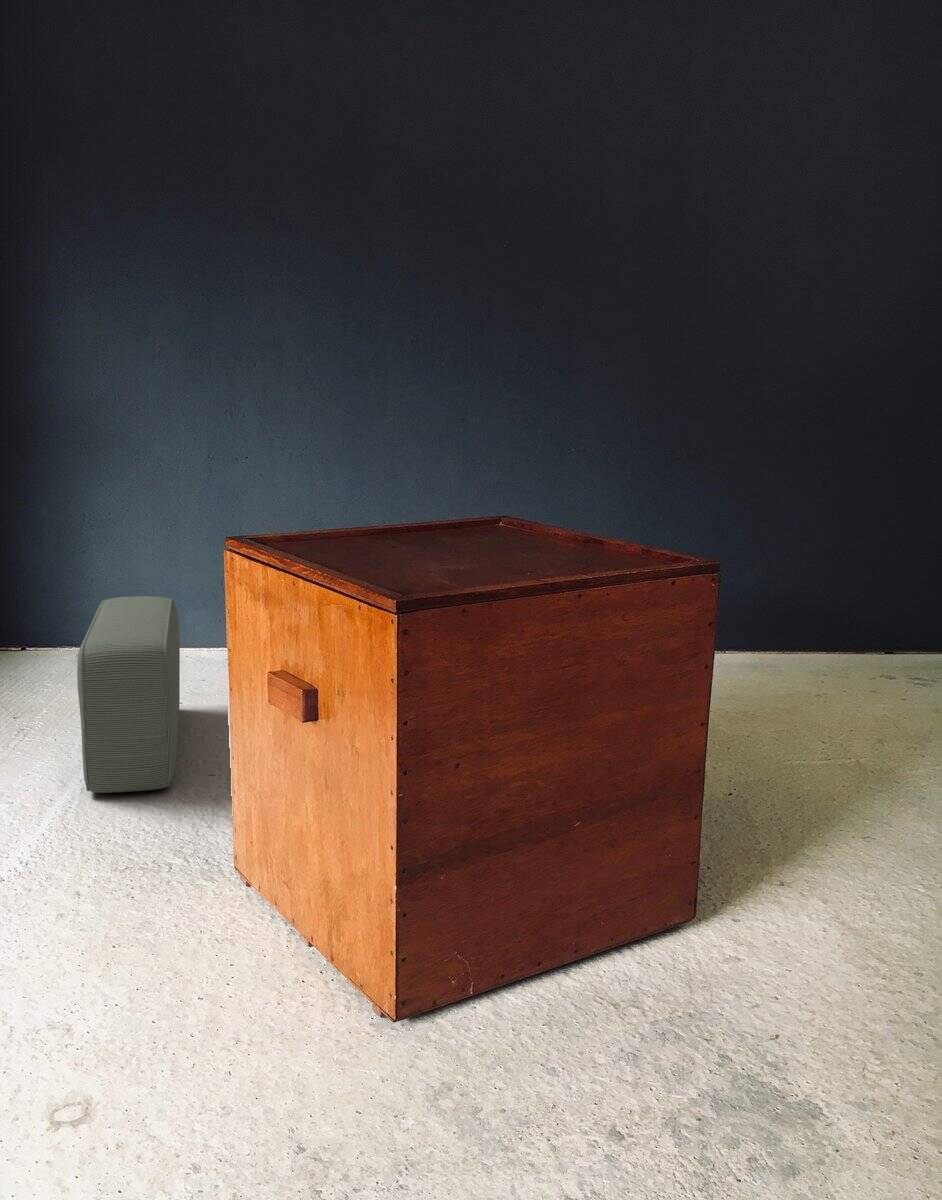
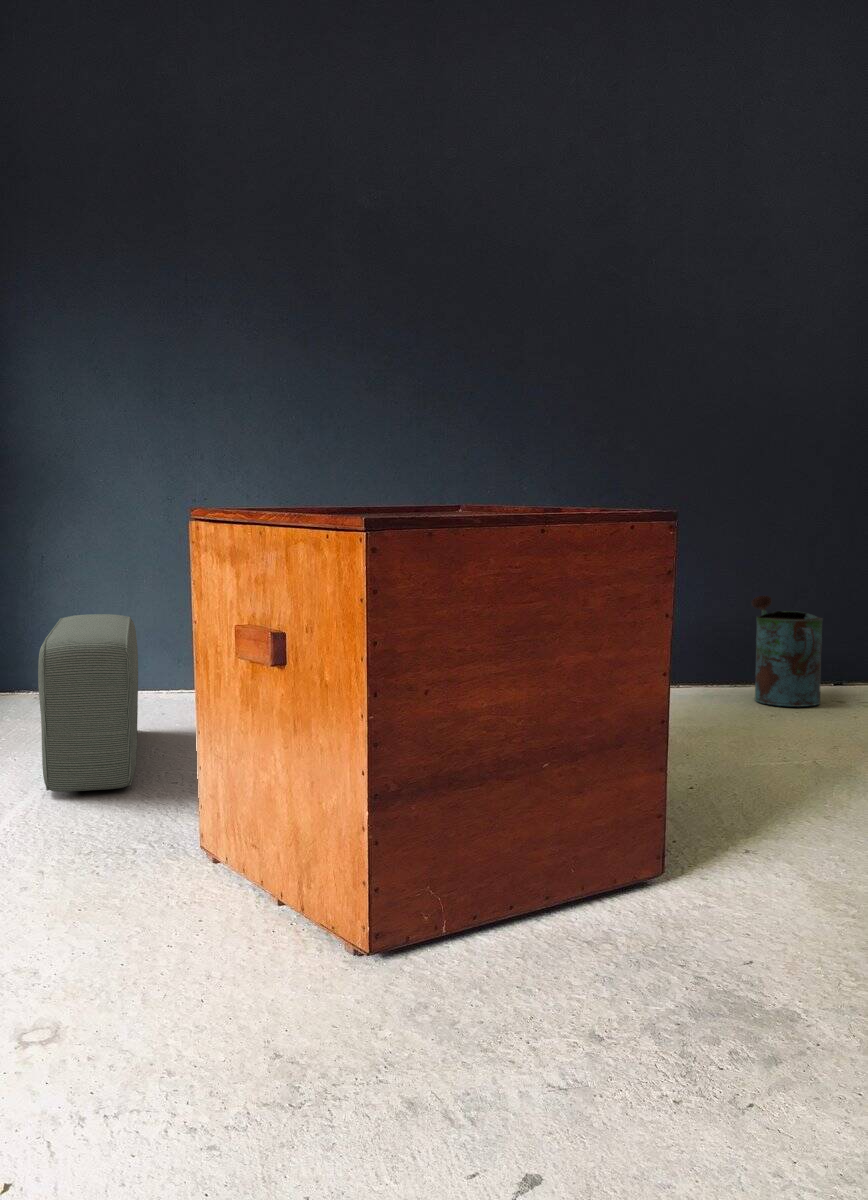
watering can: none [798,571,871,690] -> present [752,596,823,707]

